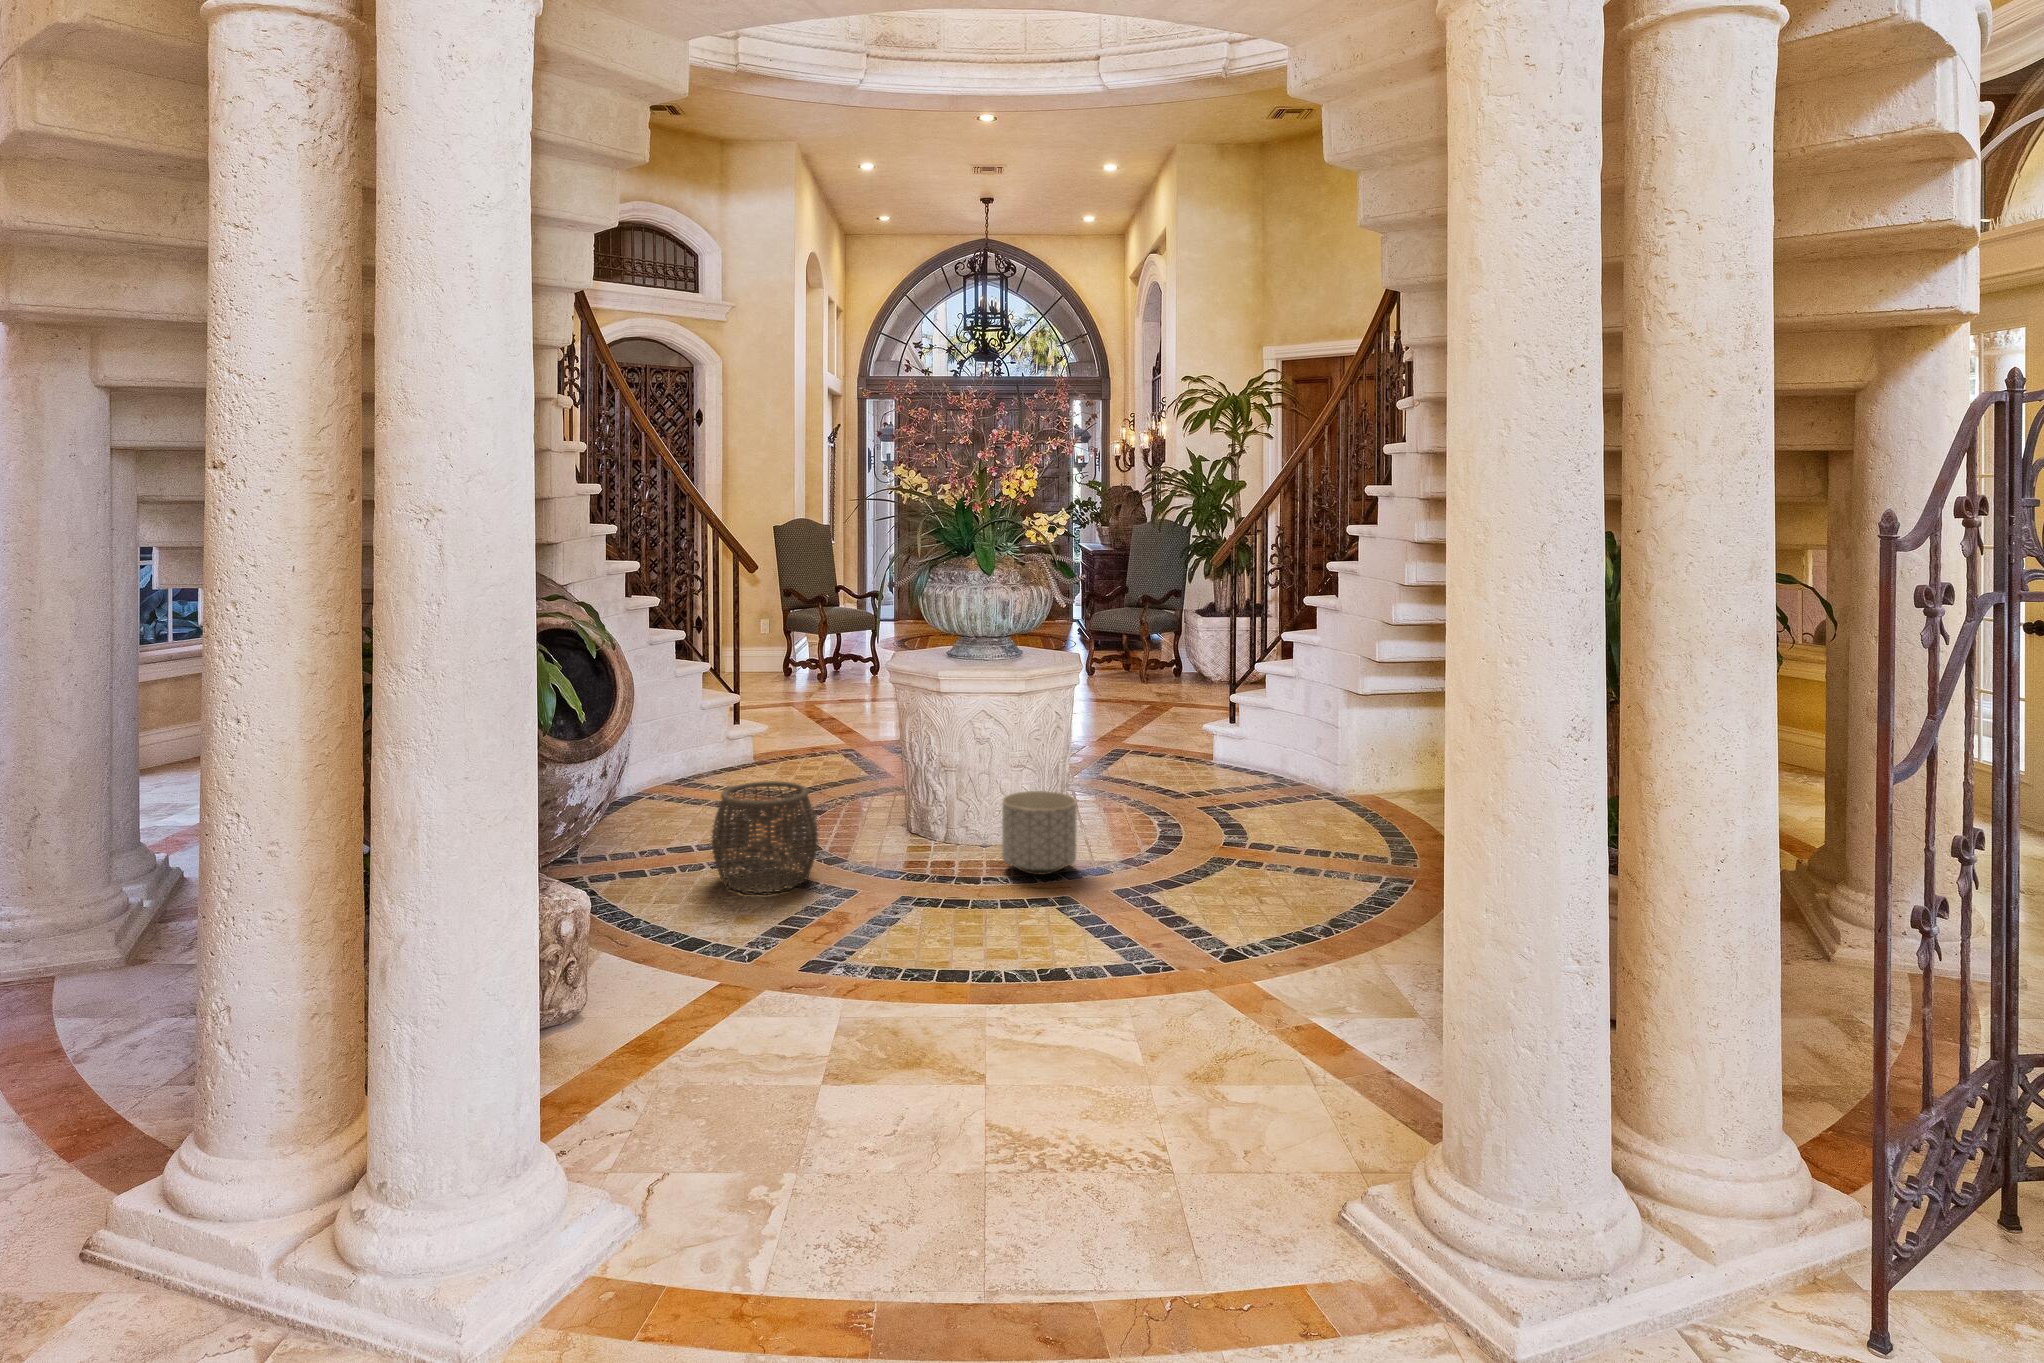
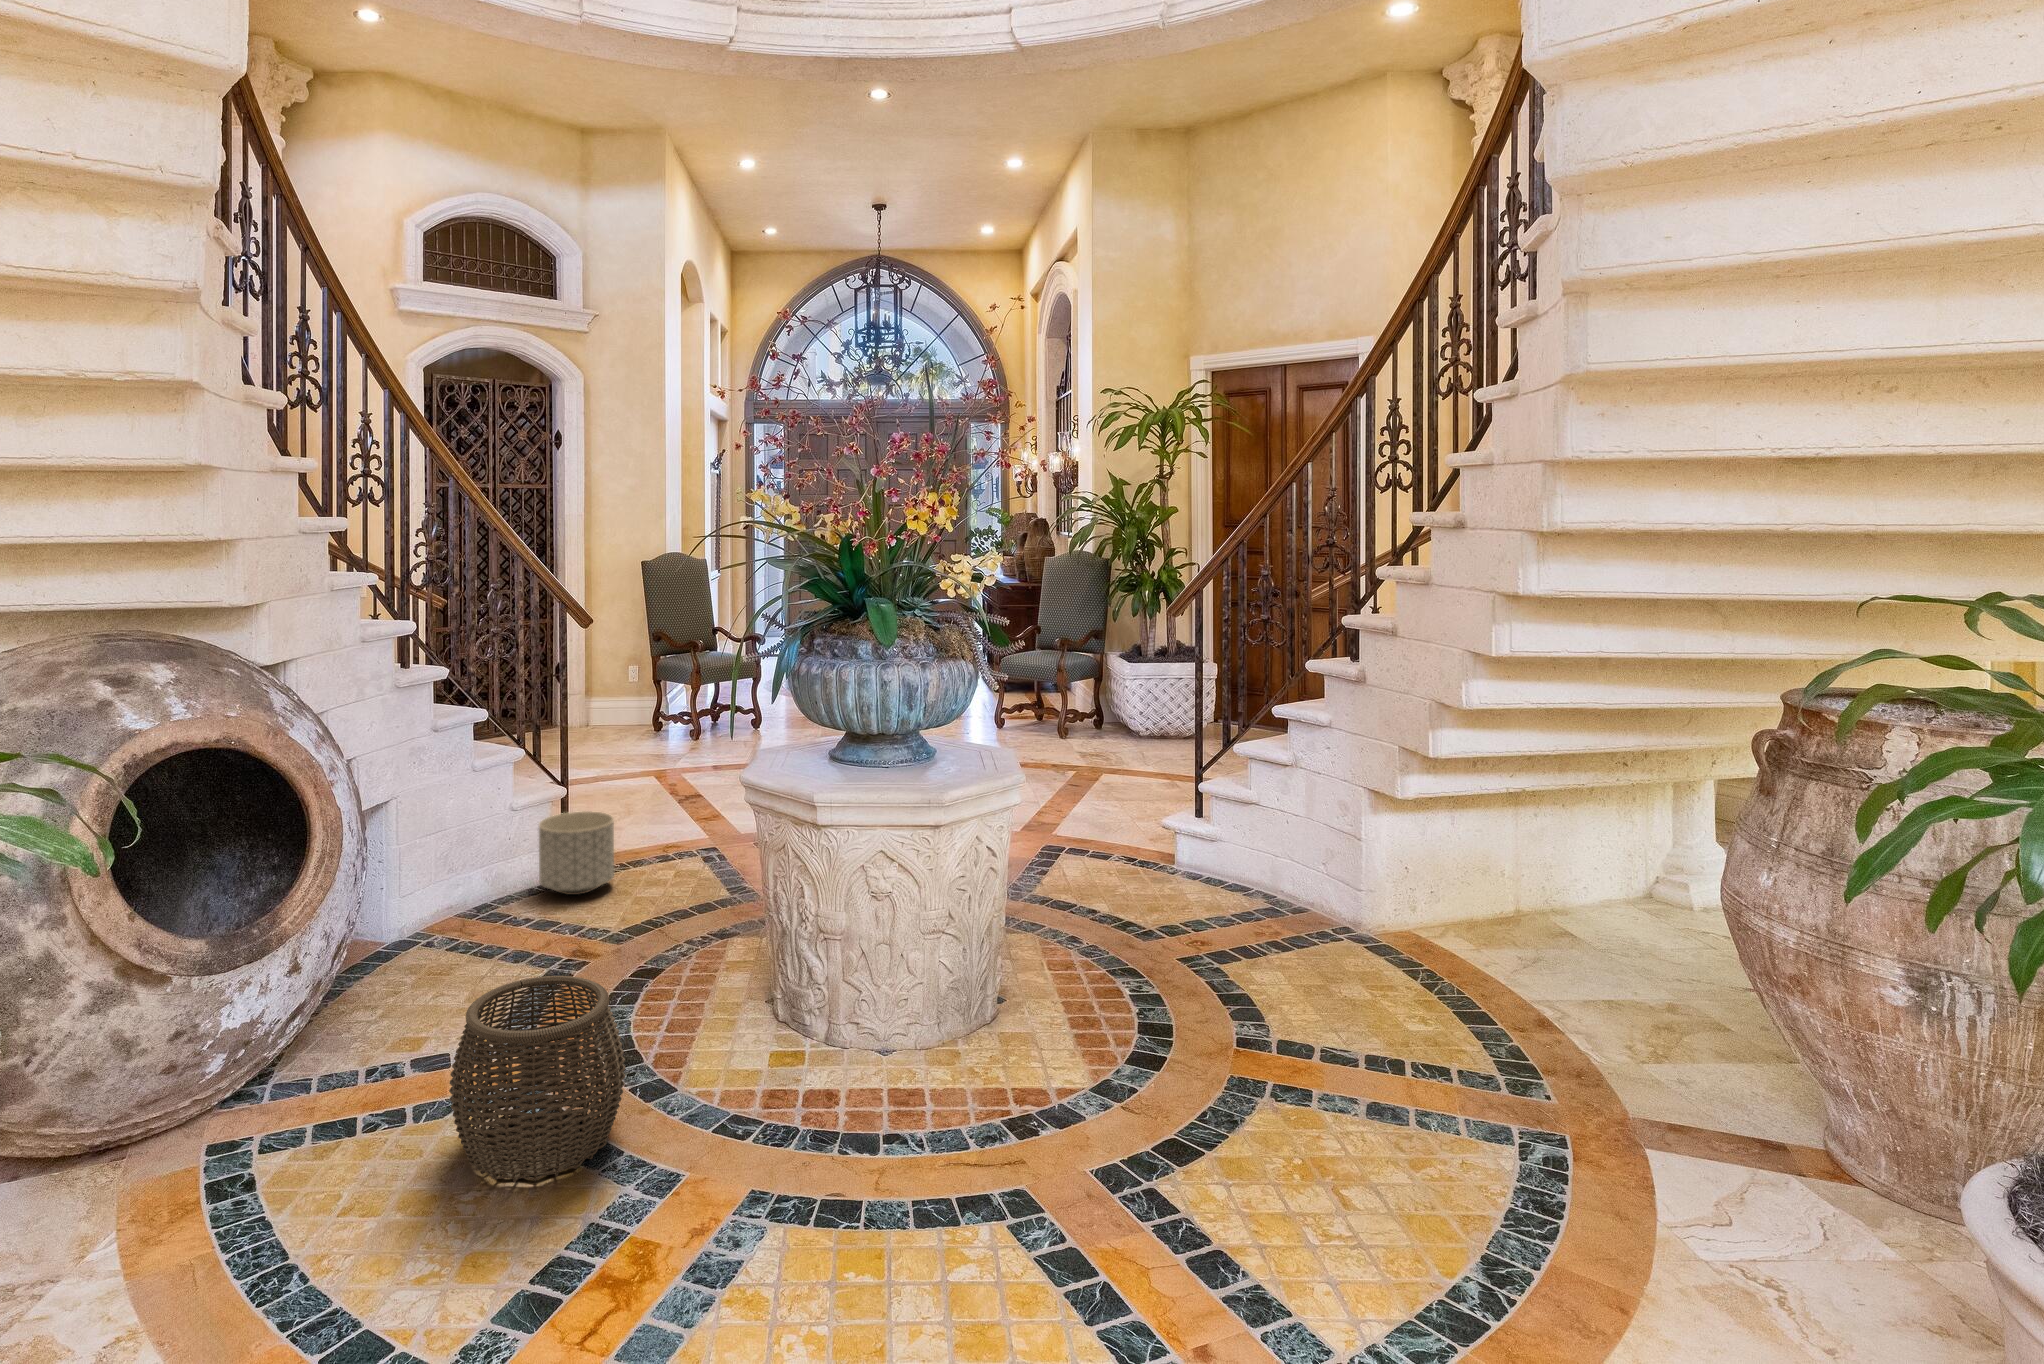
planter: present [1002,791,1077,875] -> present [539,811,614,895]

